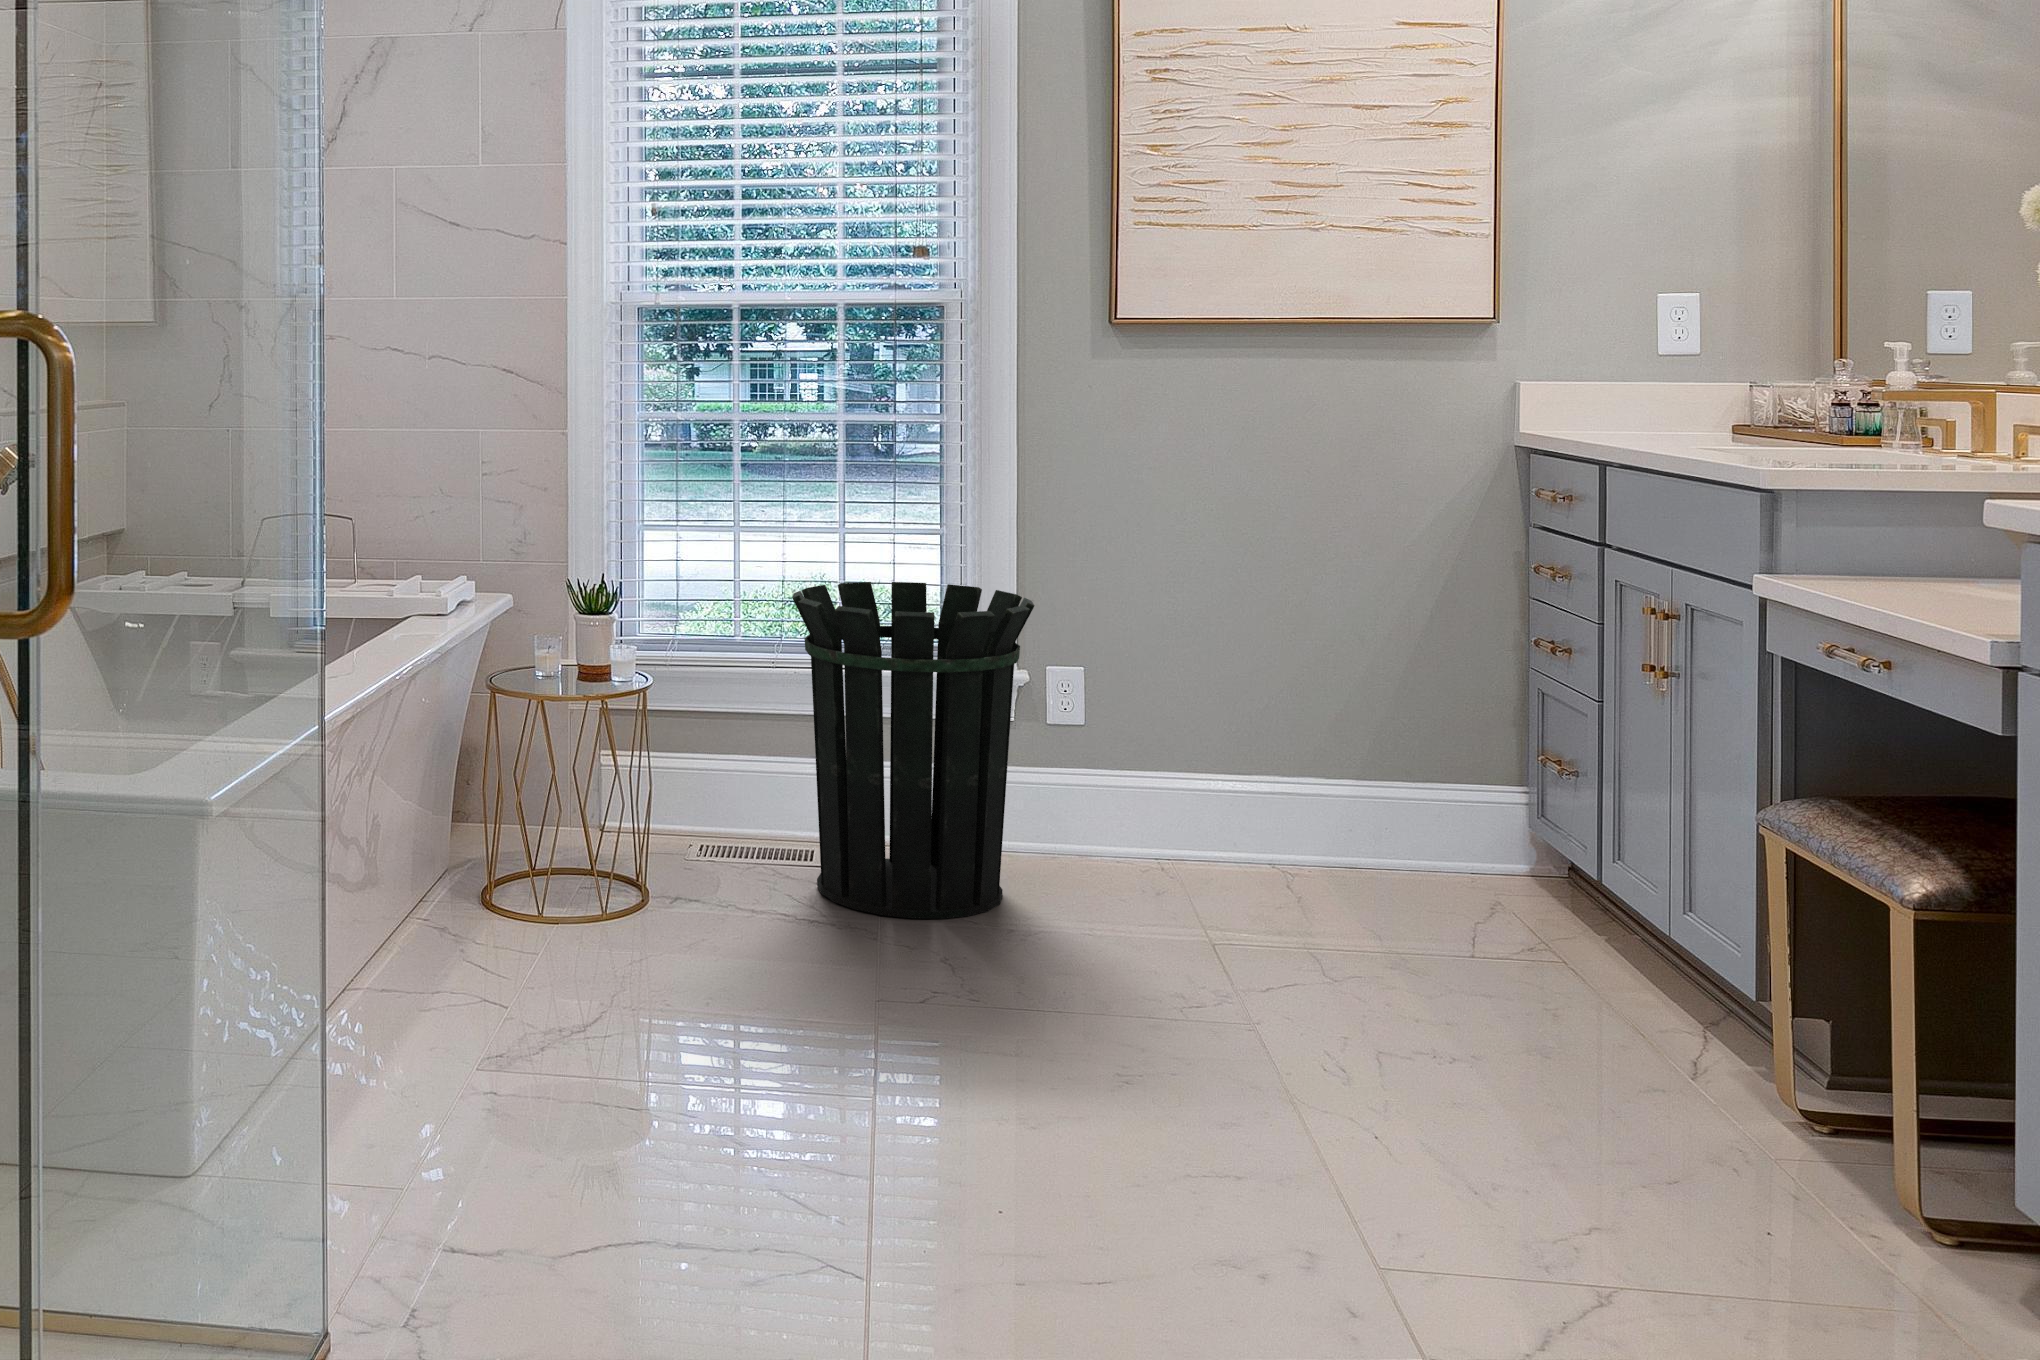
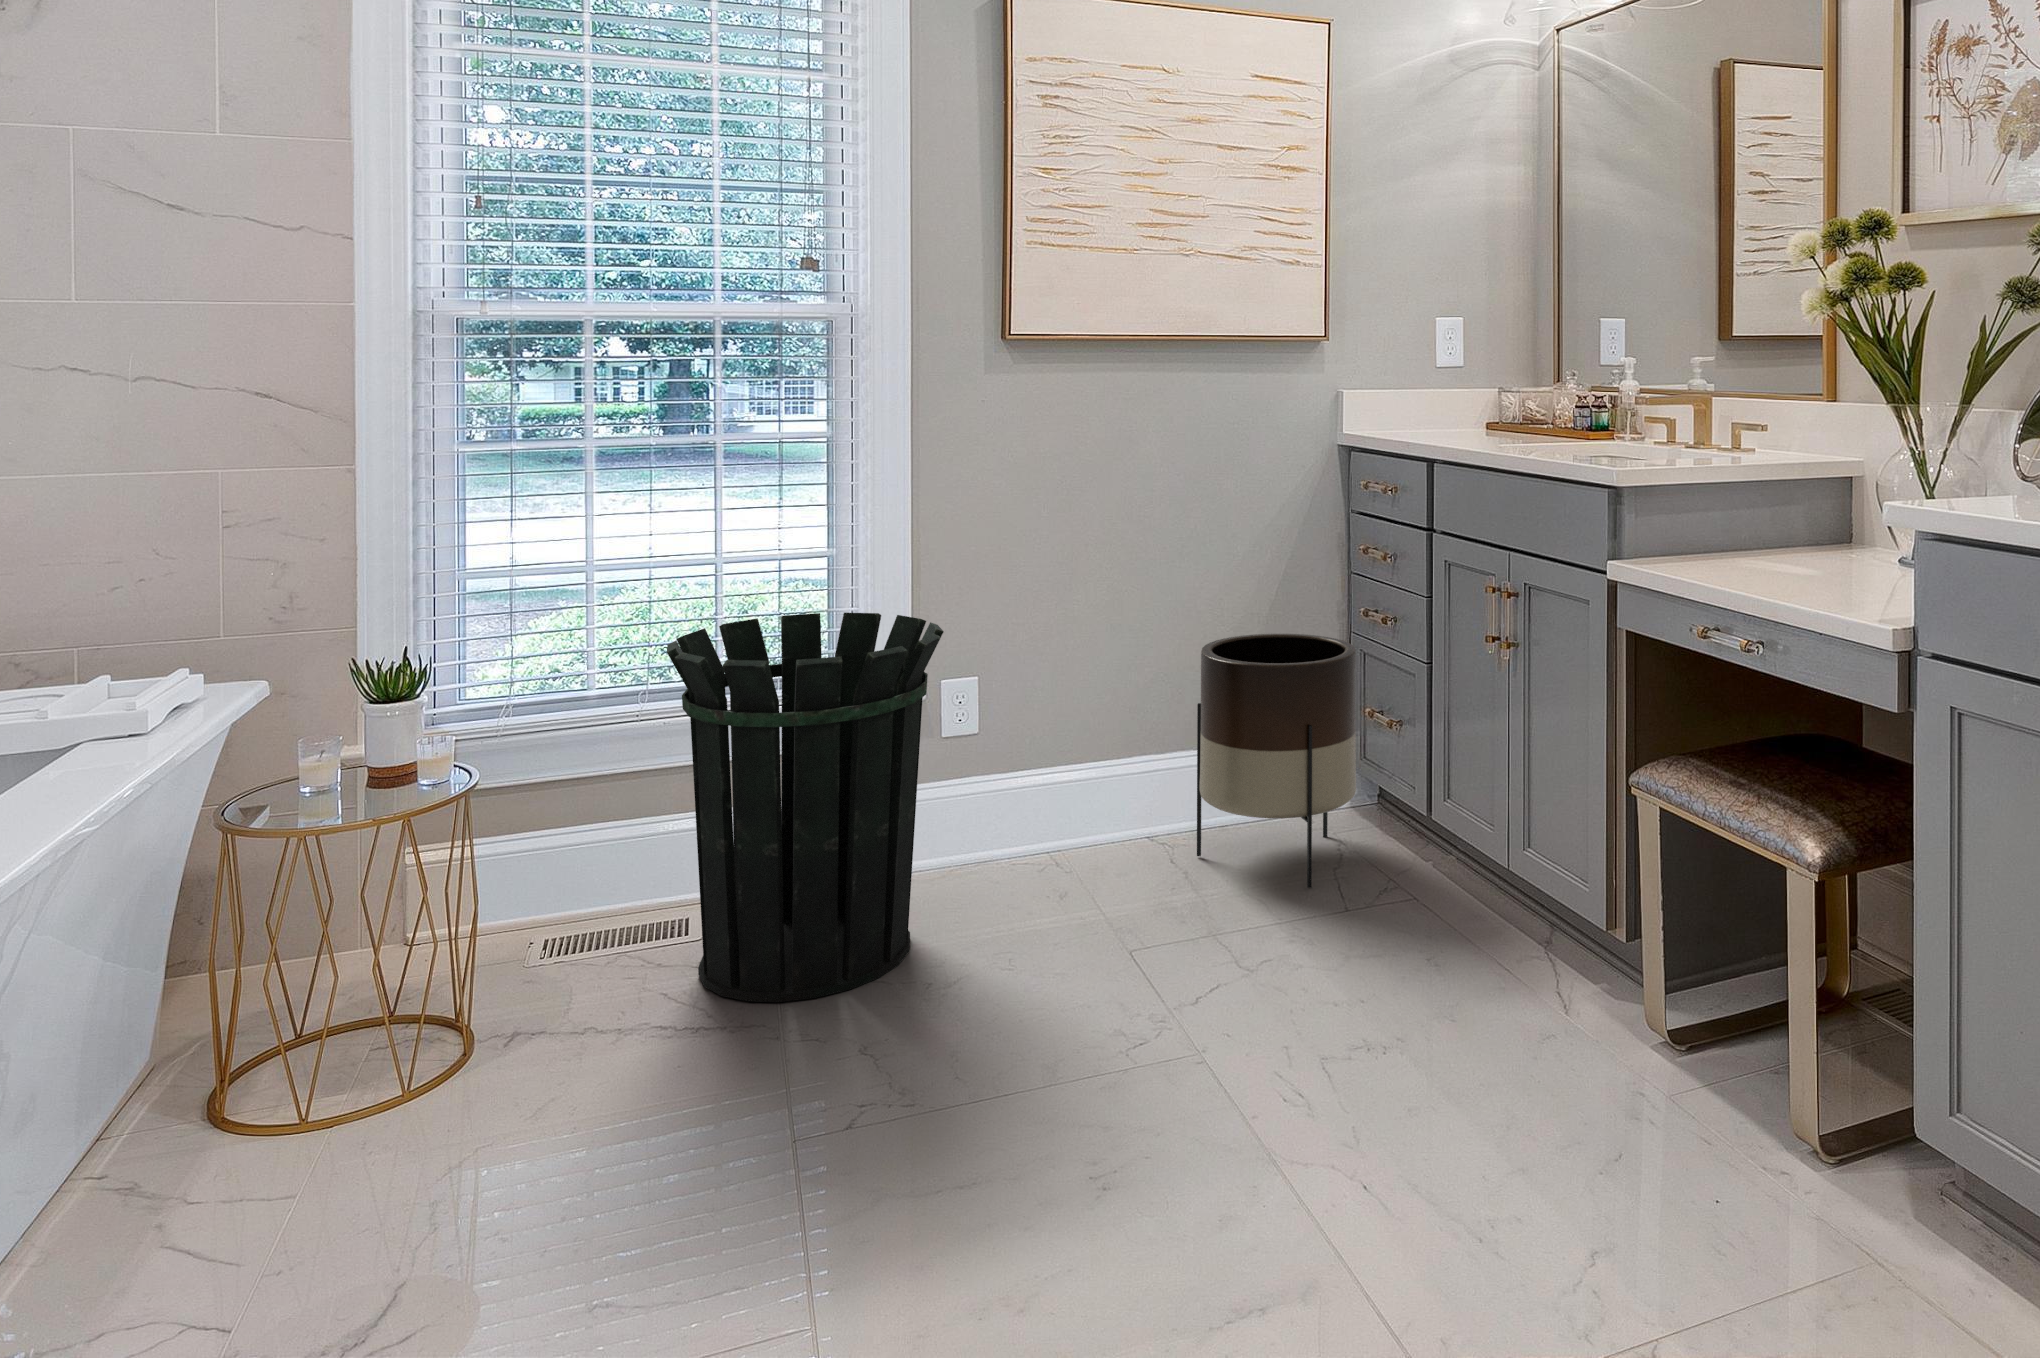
planter: none [1317,653,1513,931] -> present [1197,634,1356,888]

